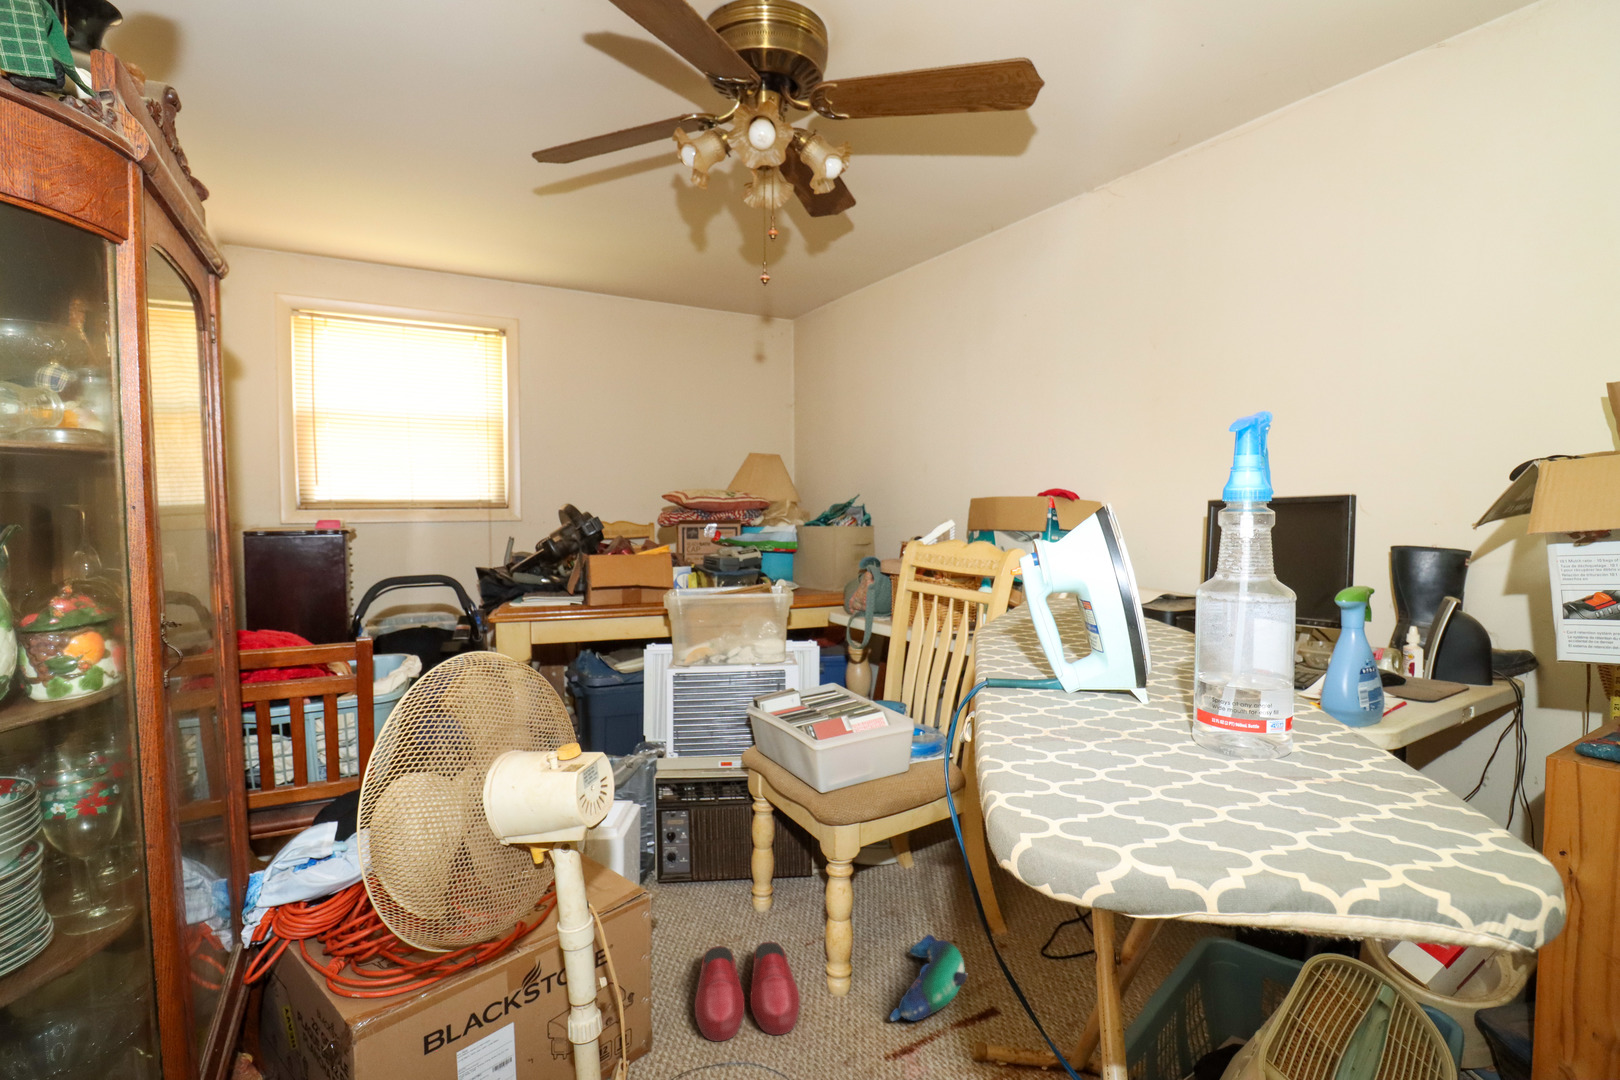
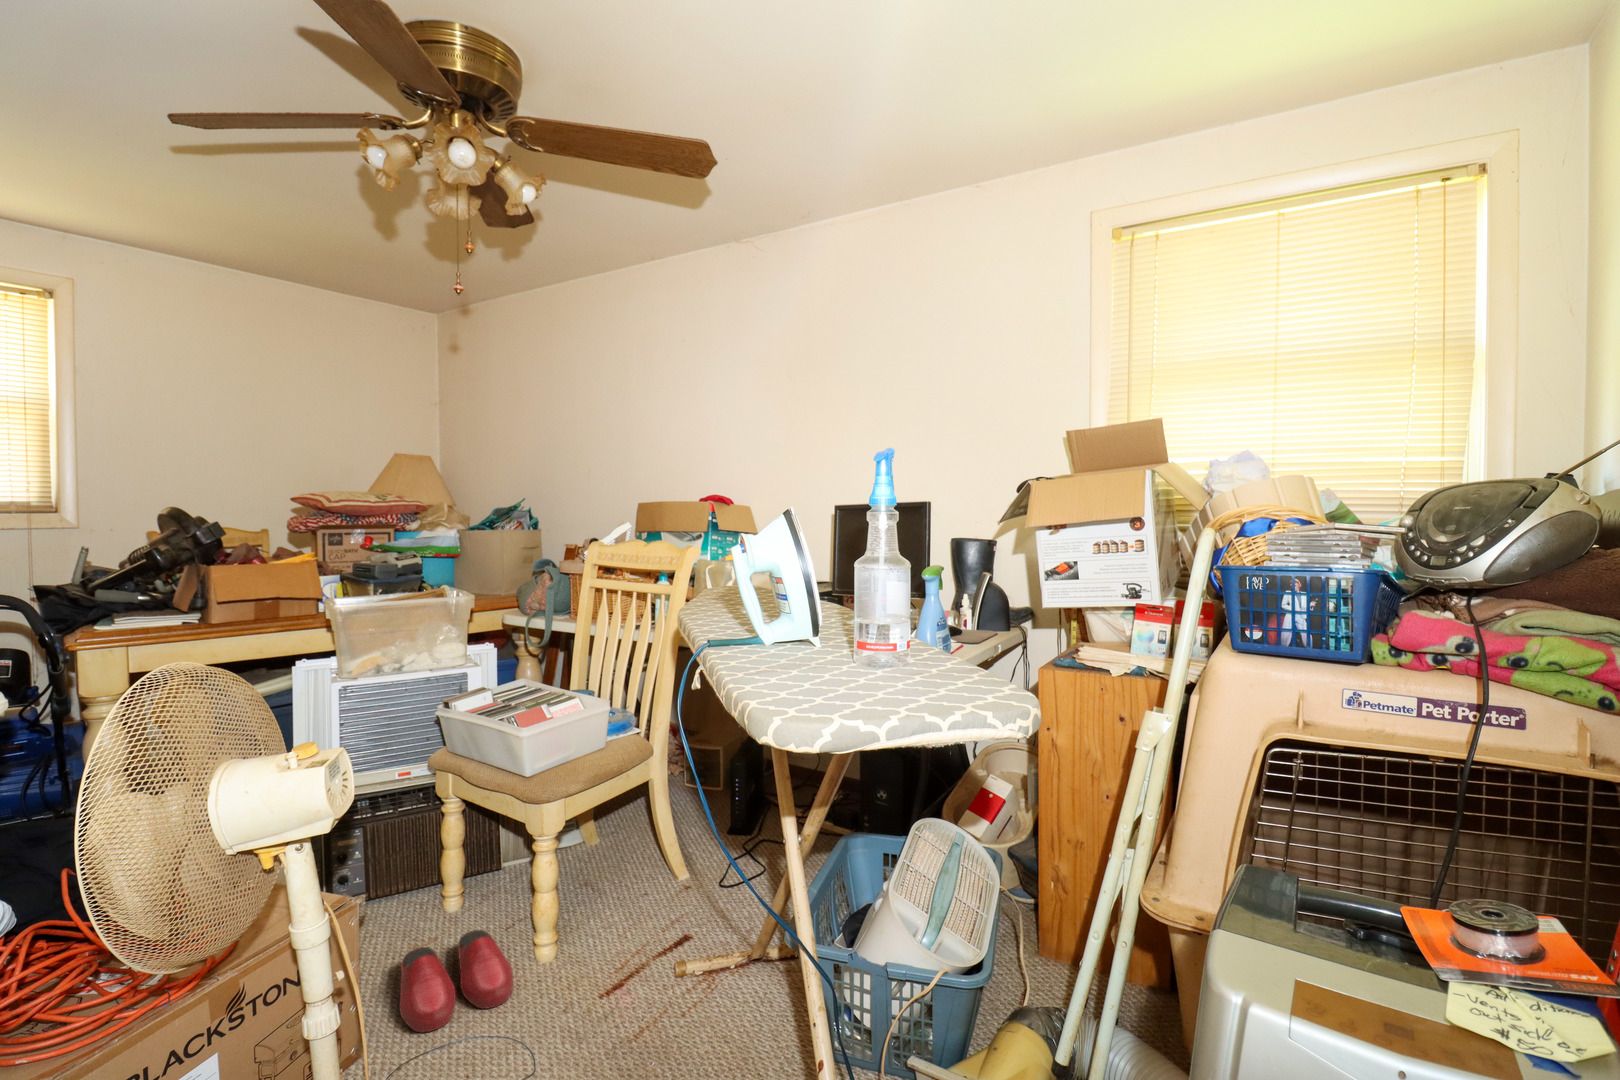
plush toy: present [890,935,967,1021] -> none [601,887,667,964]

